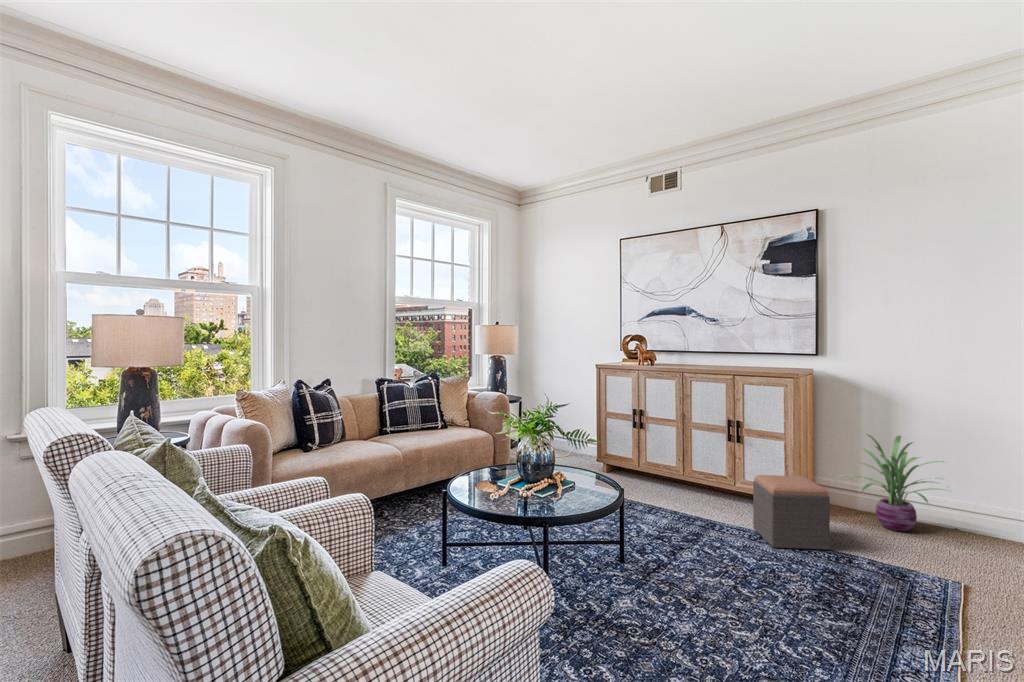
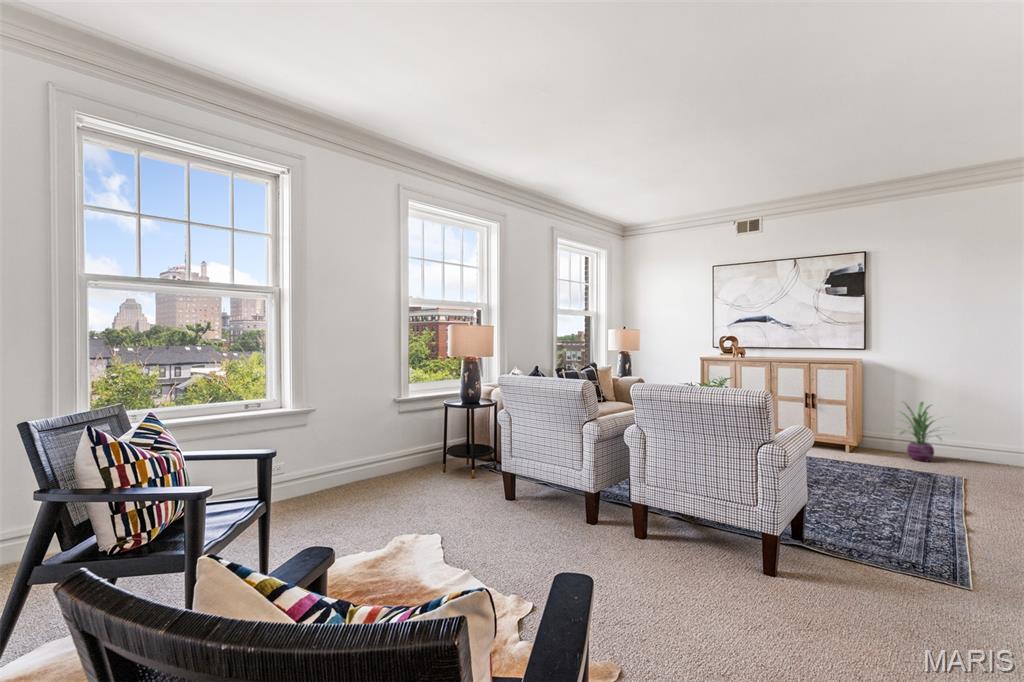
footstool: present [753,475,830,550] -> none [829,426,882,468]

